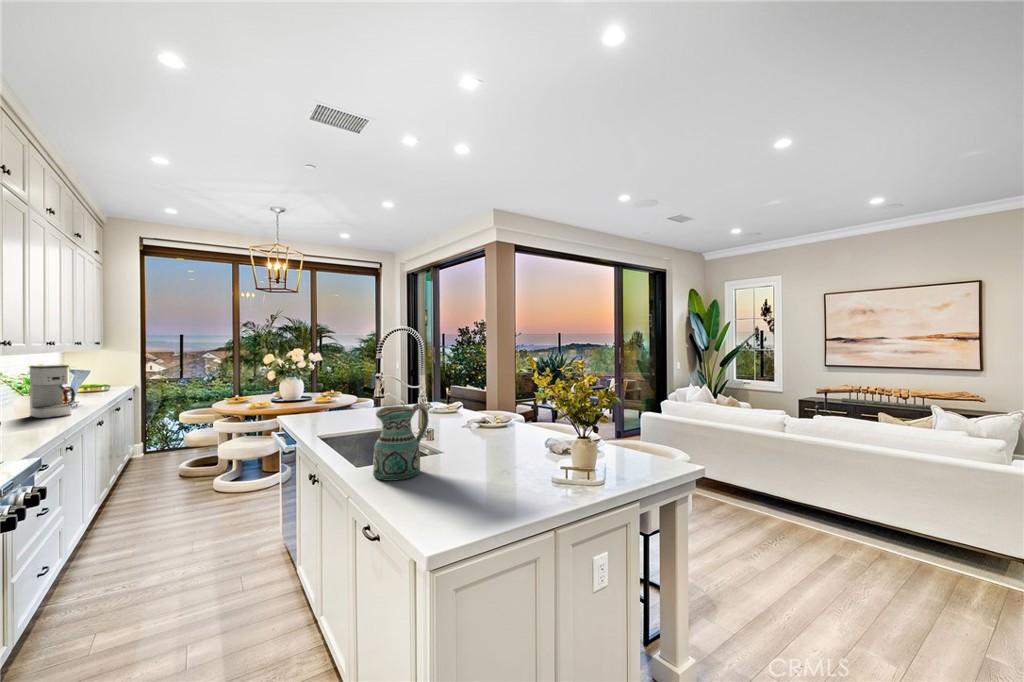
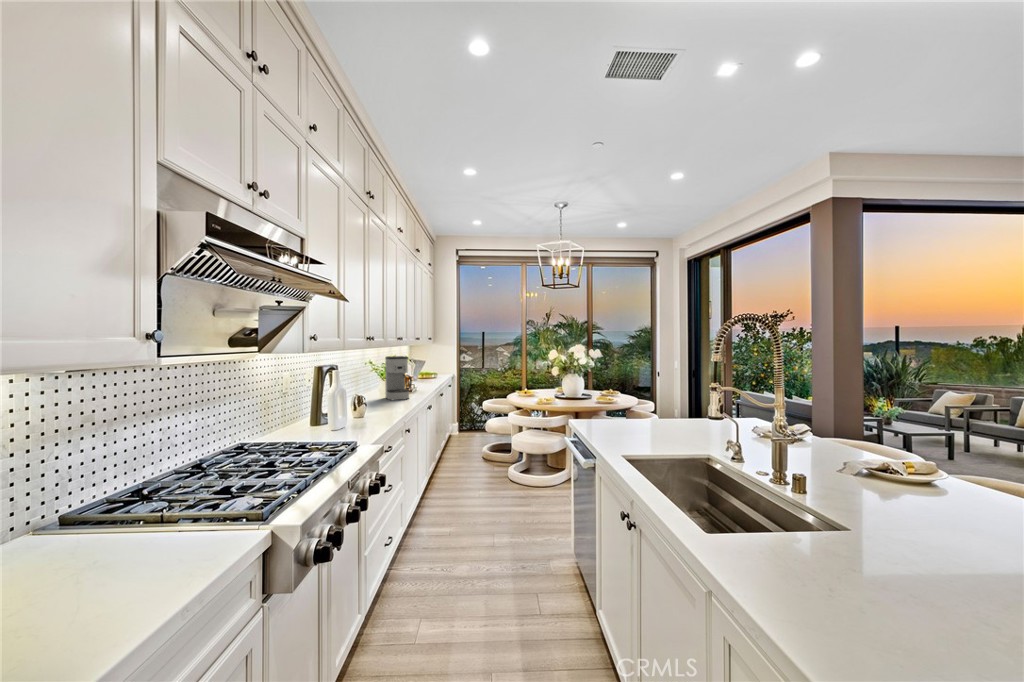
ceramic pitcher: present [373,404,429,481] -> none [775,458,895,633]

